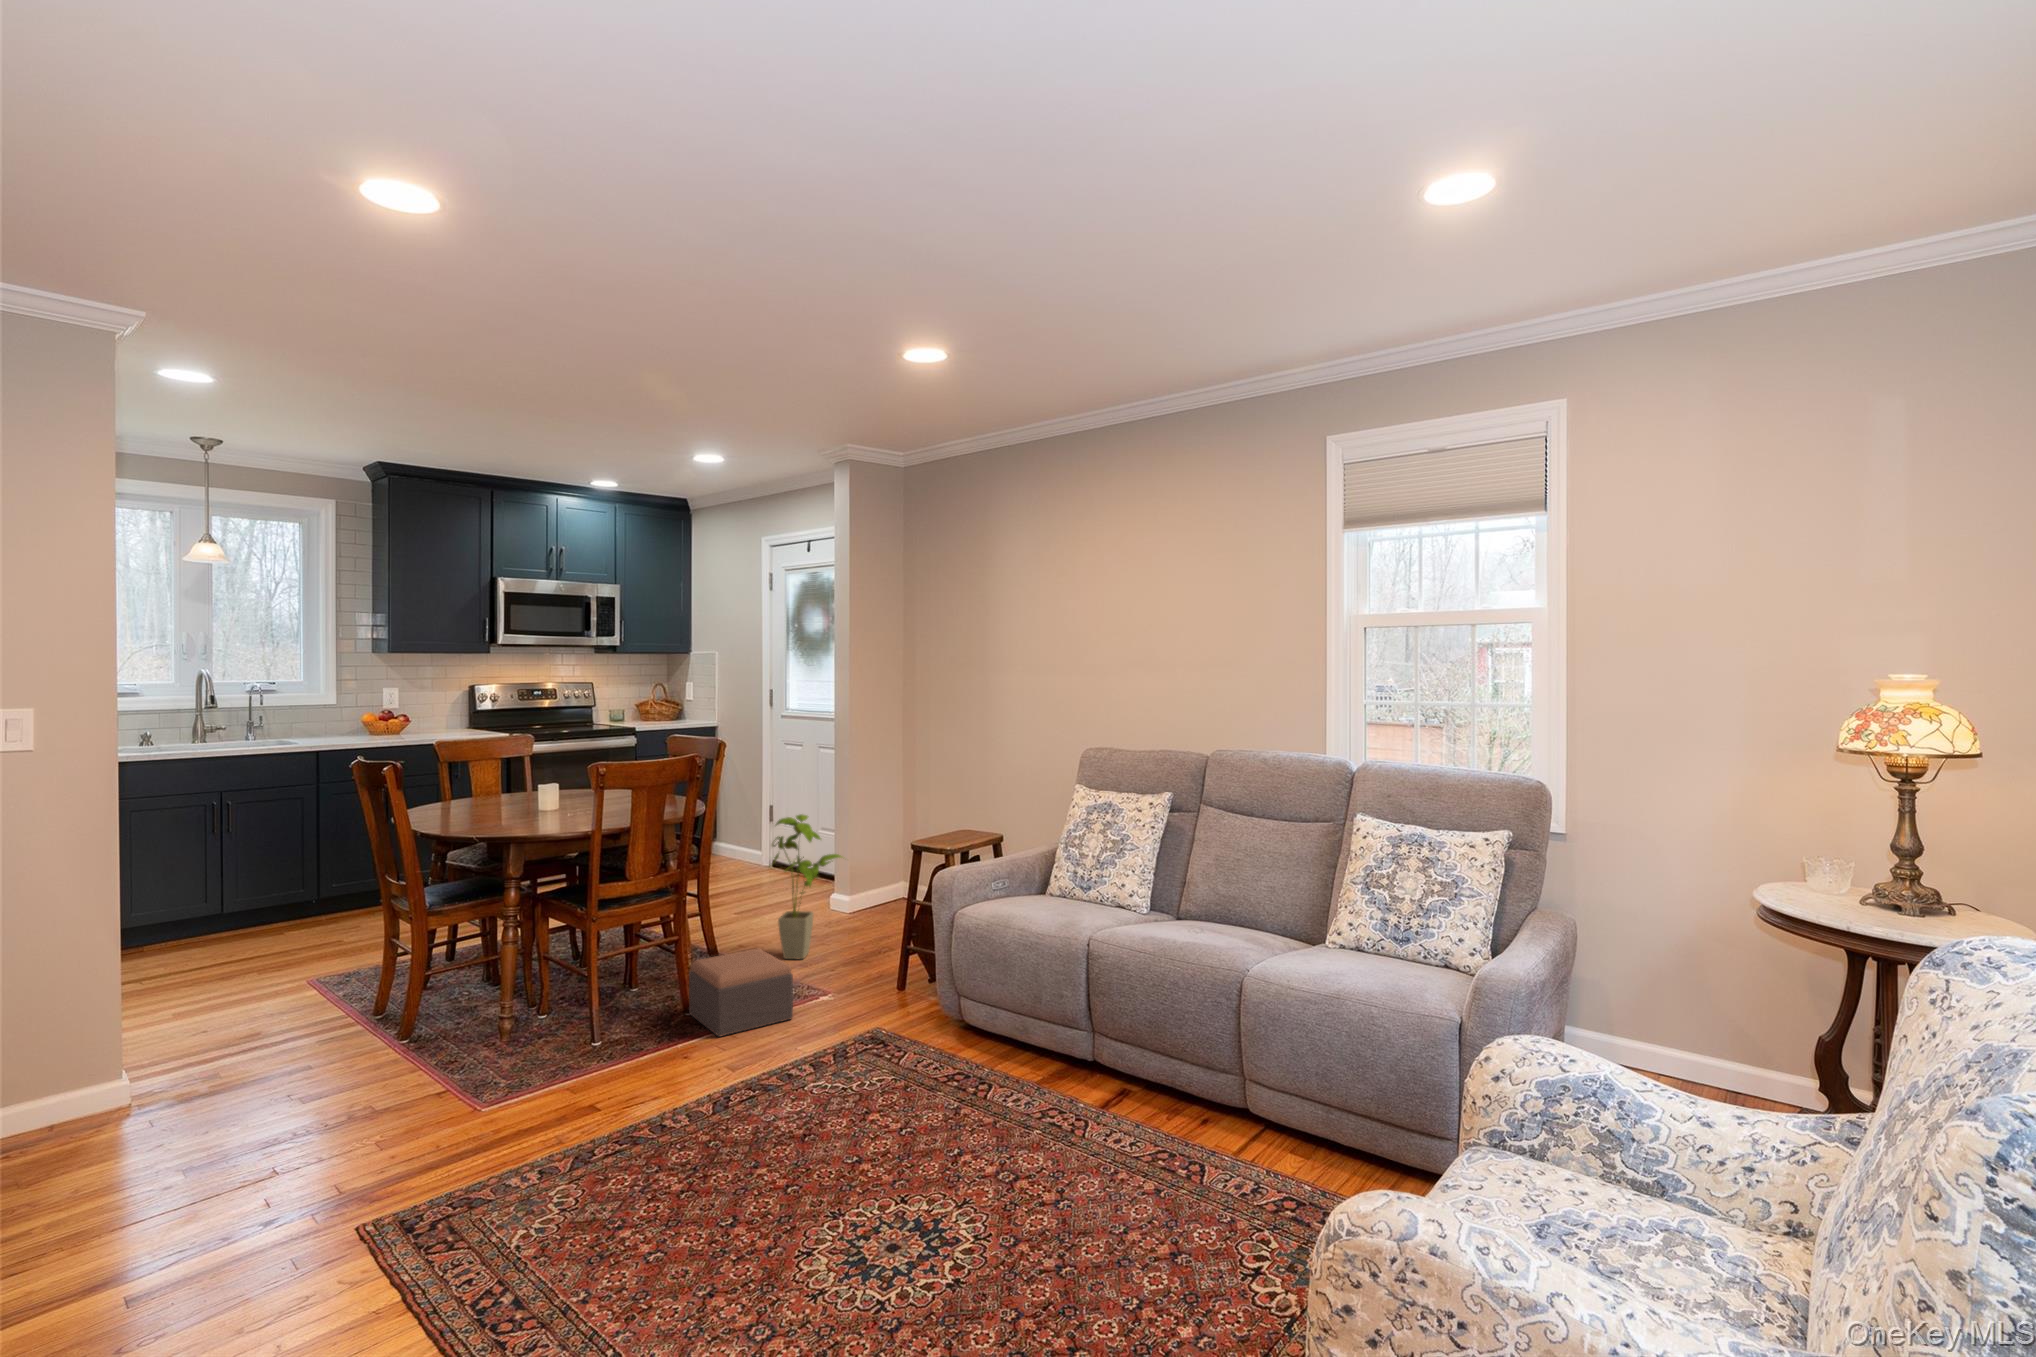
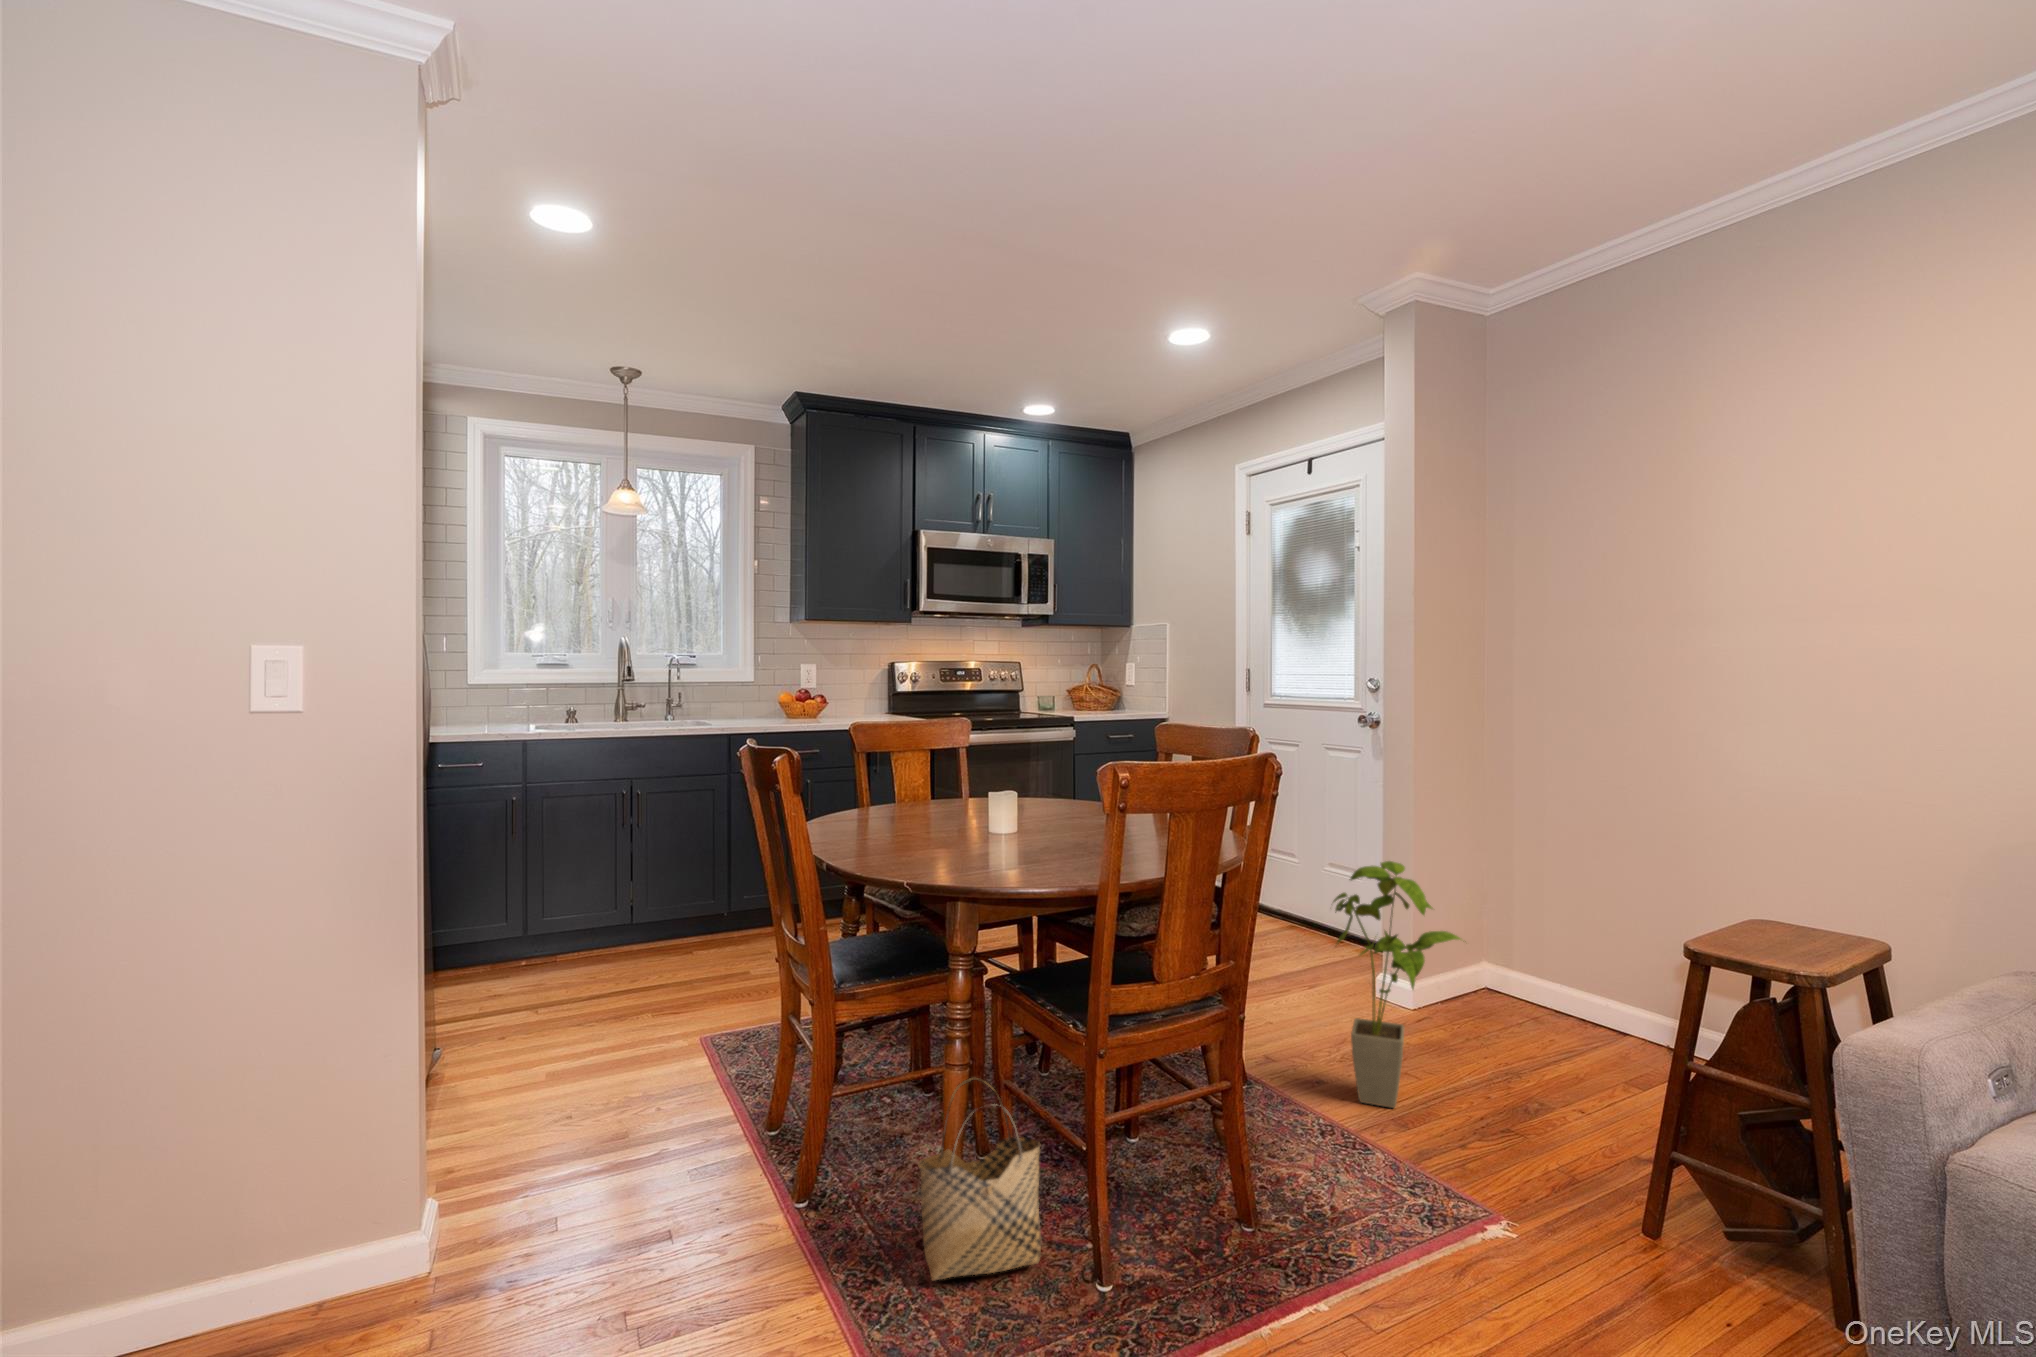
woven basket: none [480,945,559,1053] -> present [918,1077,1041,1281]
footstool: present [689,948,793,1037] -> none [1255,1117,1472,1322]

